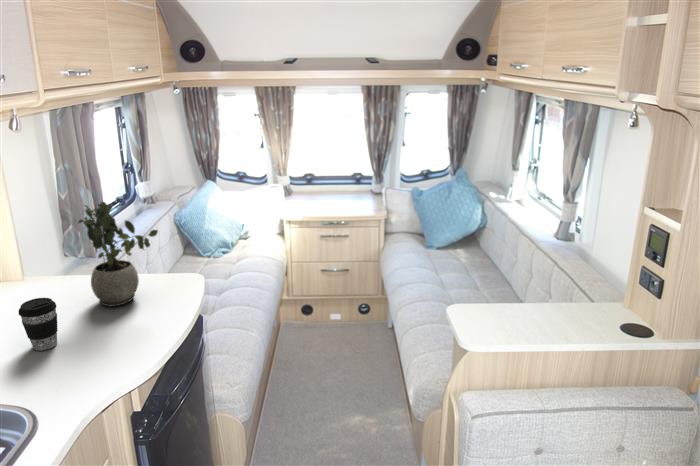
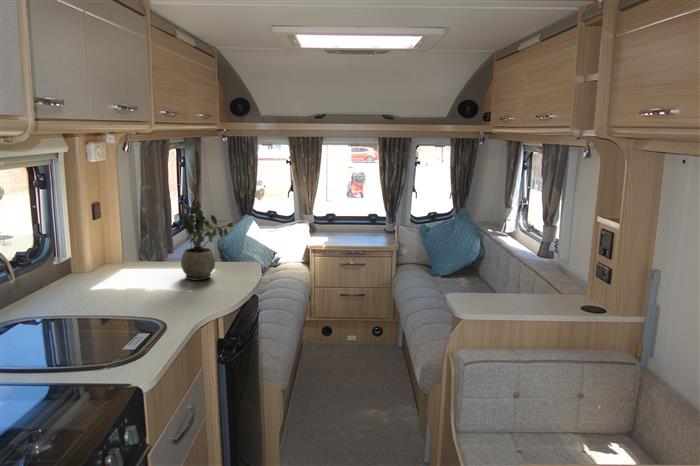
coffee cup: present [19,298,58,351] -> none [140,263,165,300]

